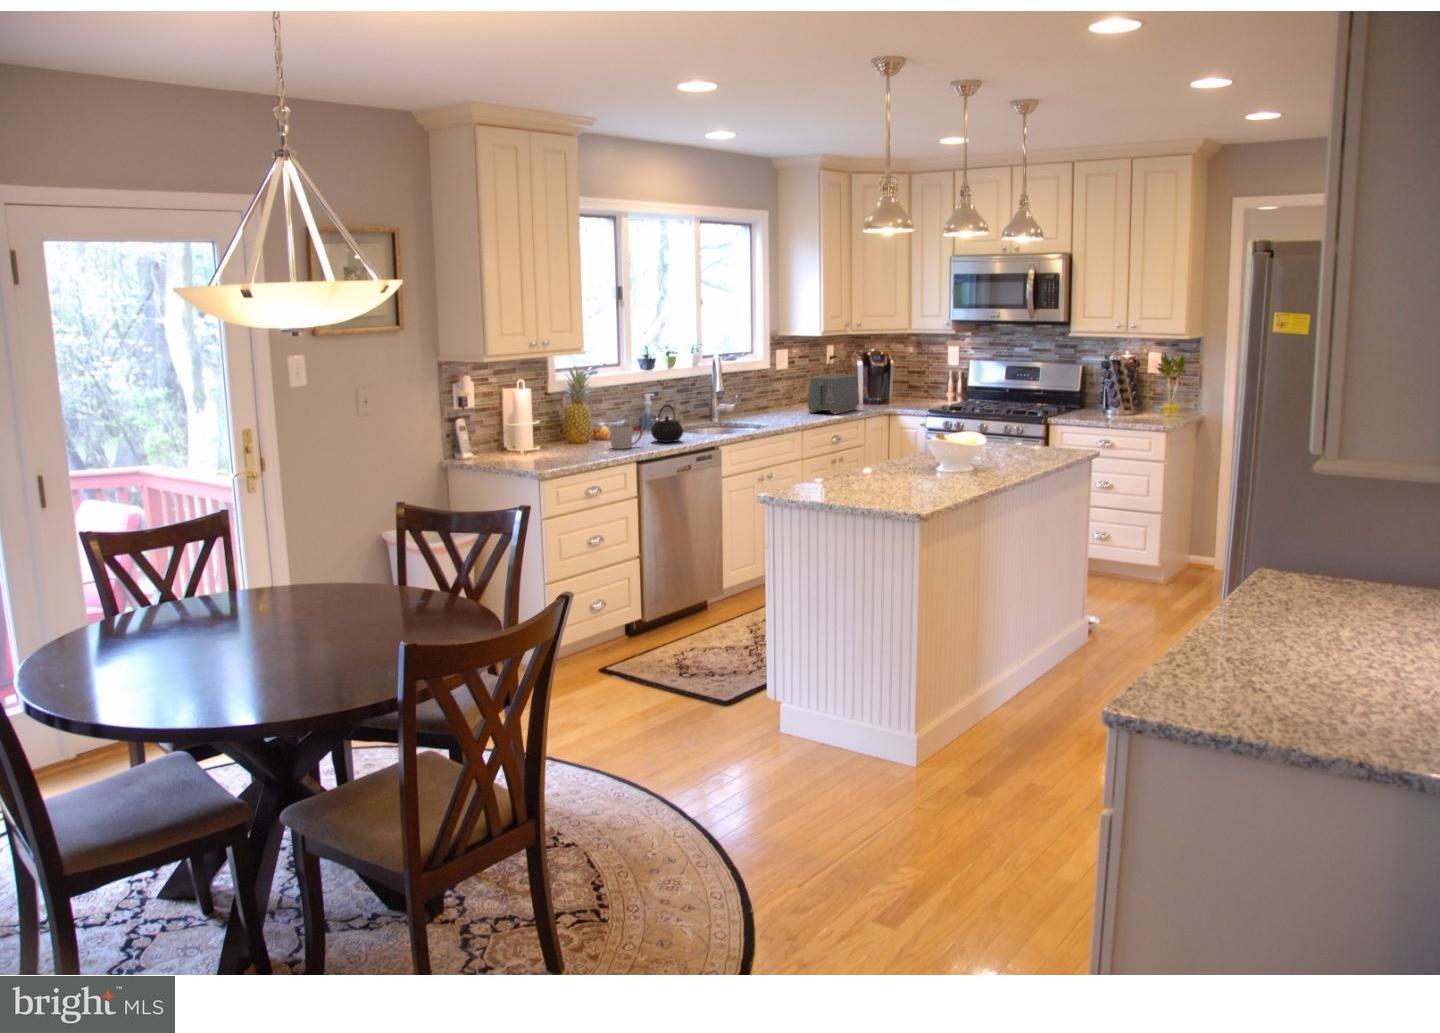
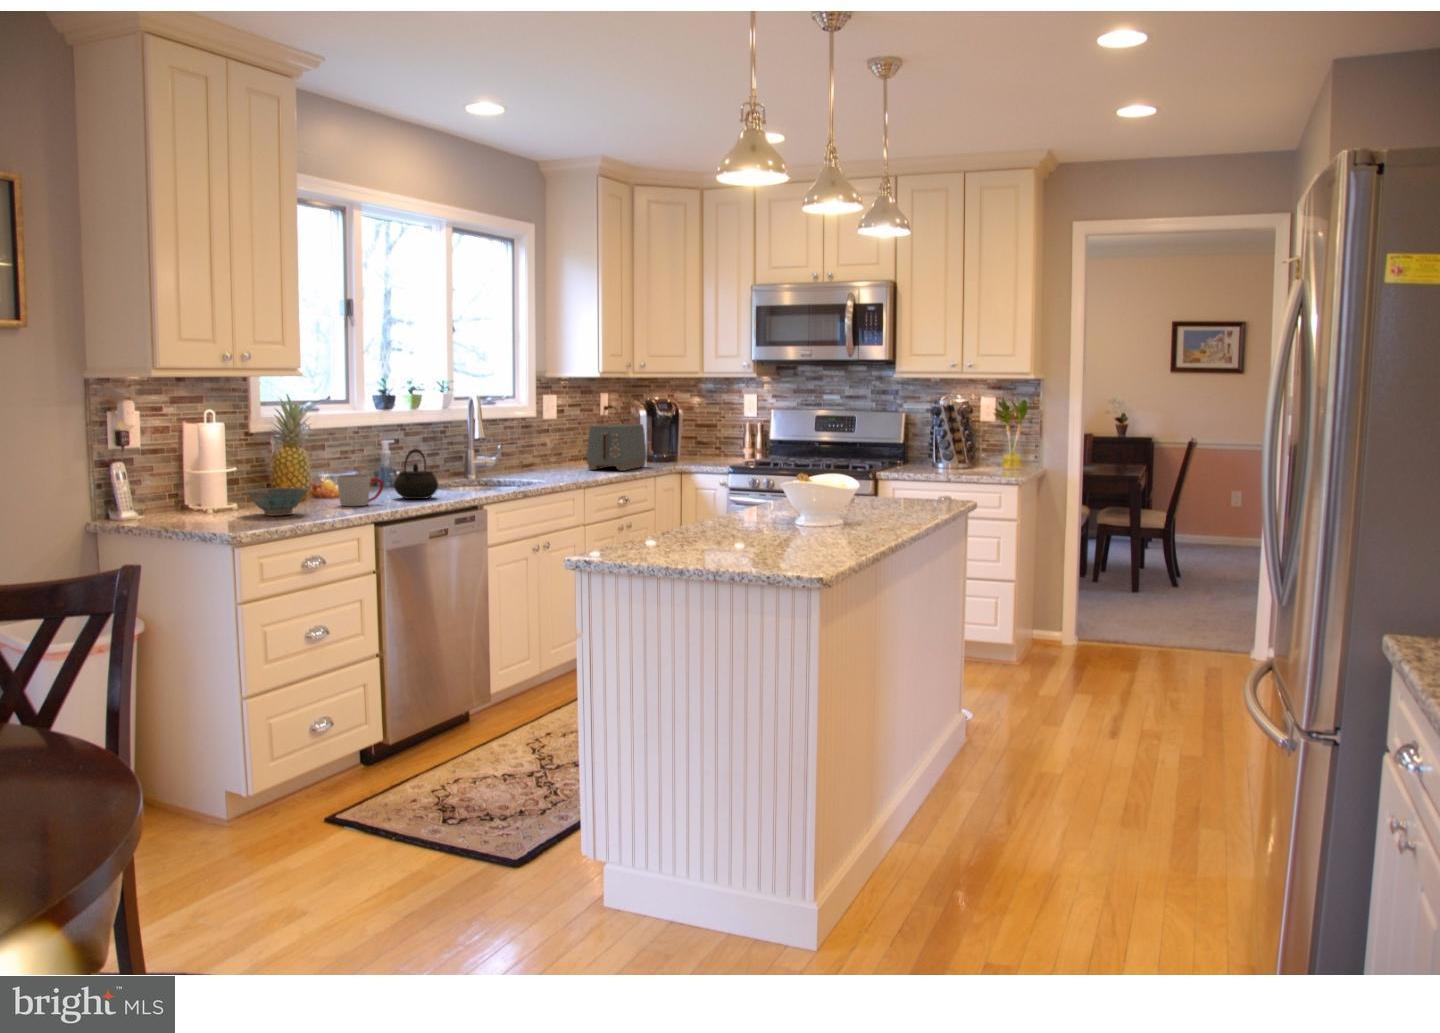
ceramic bowl: none [544,436,589,457] -> present [245,488,309,516]

